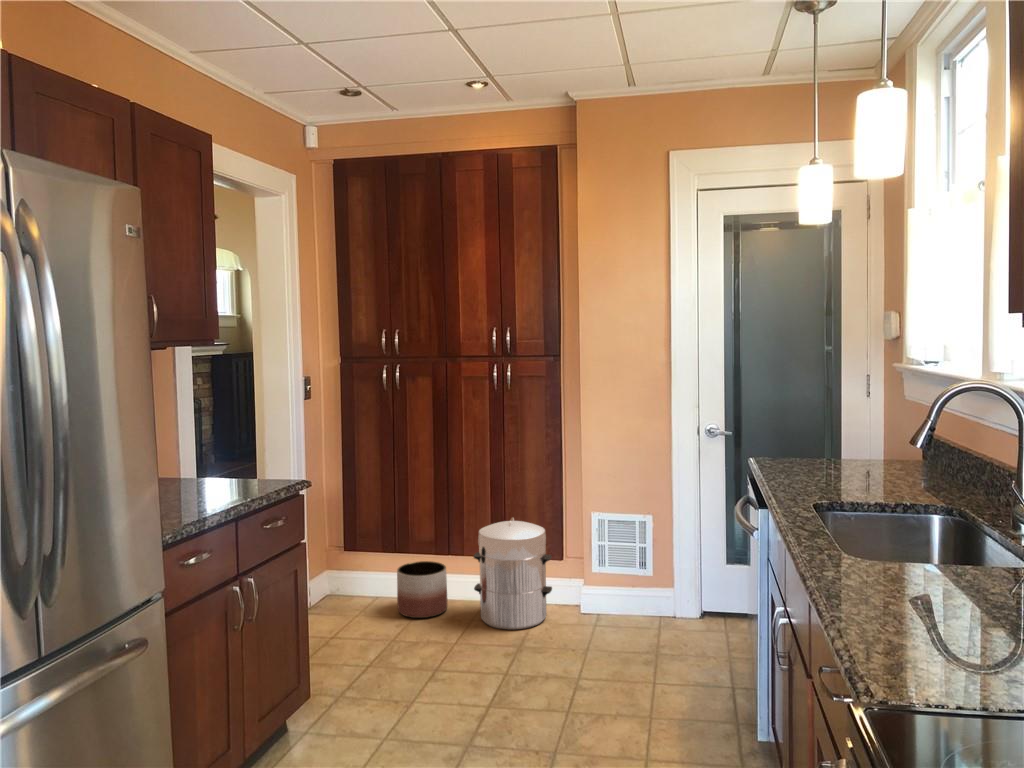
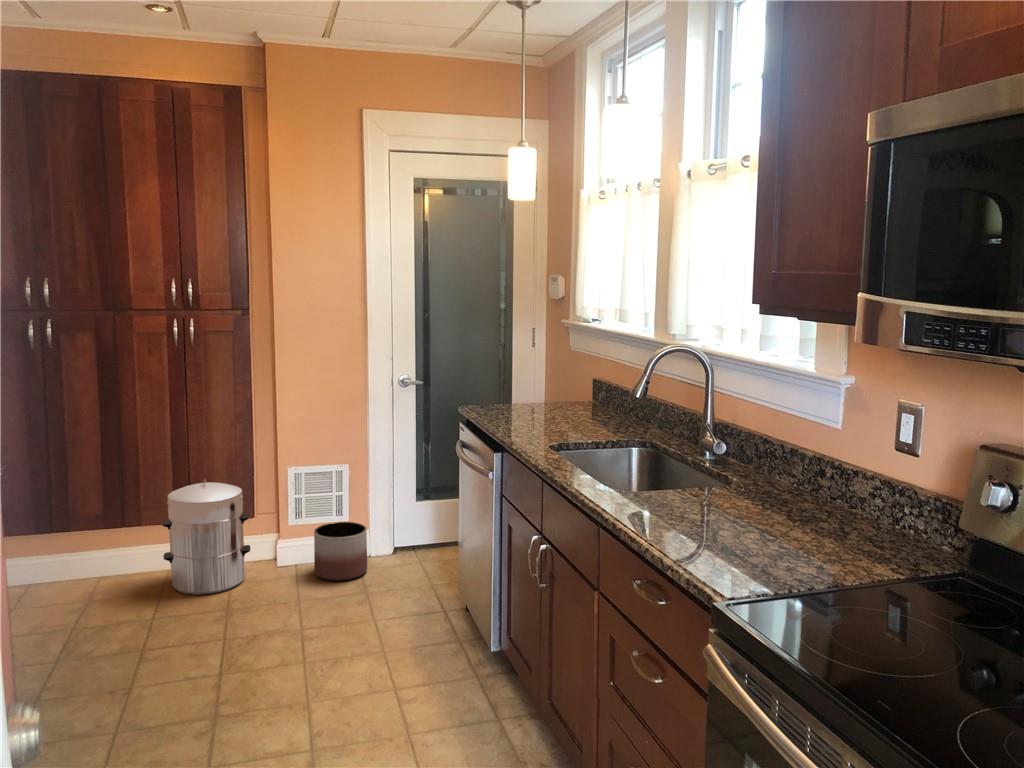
planter: present [397,561,447,618] -> present [314,522,367,581]

